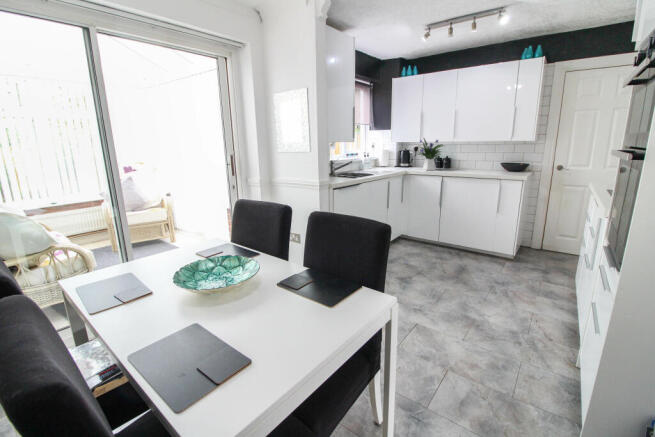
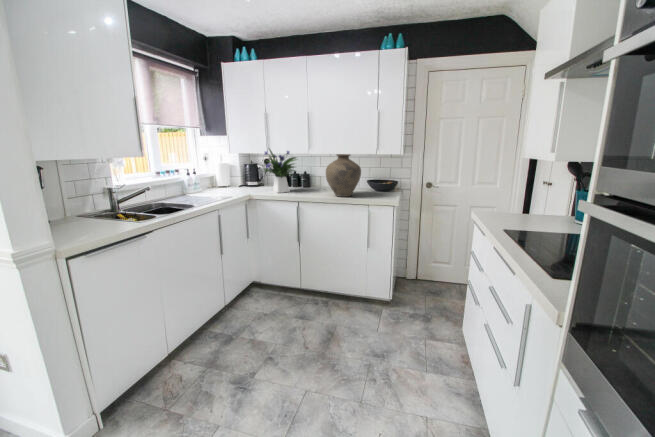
vase: none [467,141,496,173] -> present [326,154,361,197]

